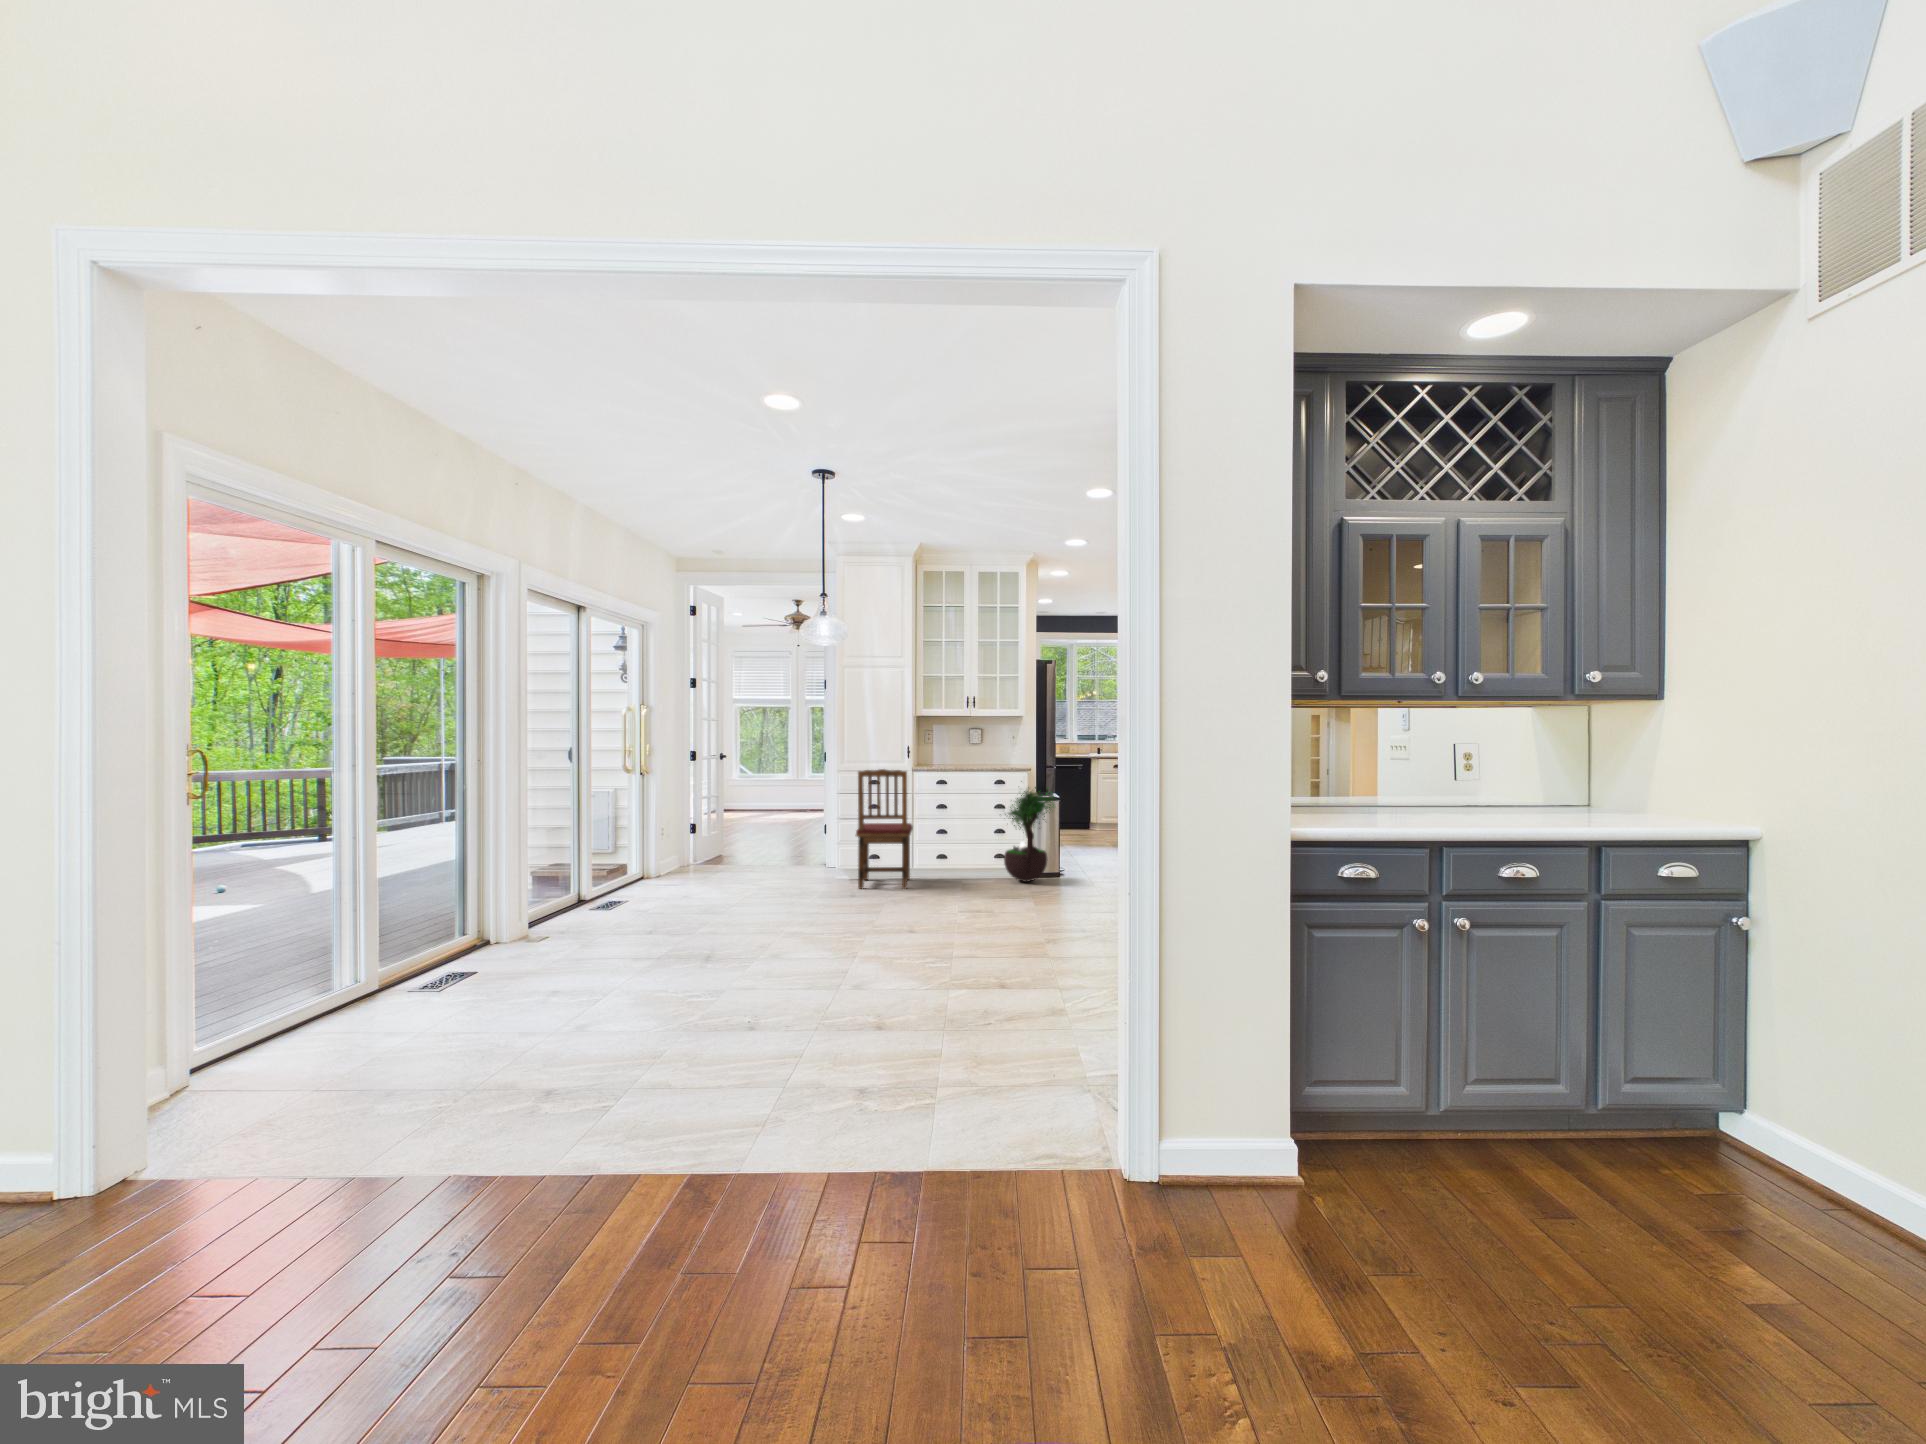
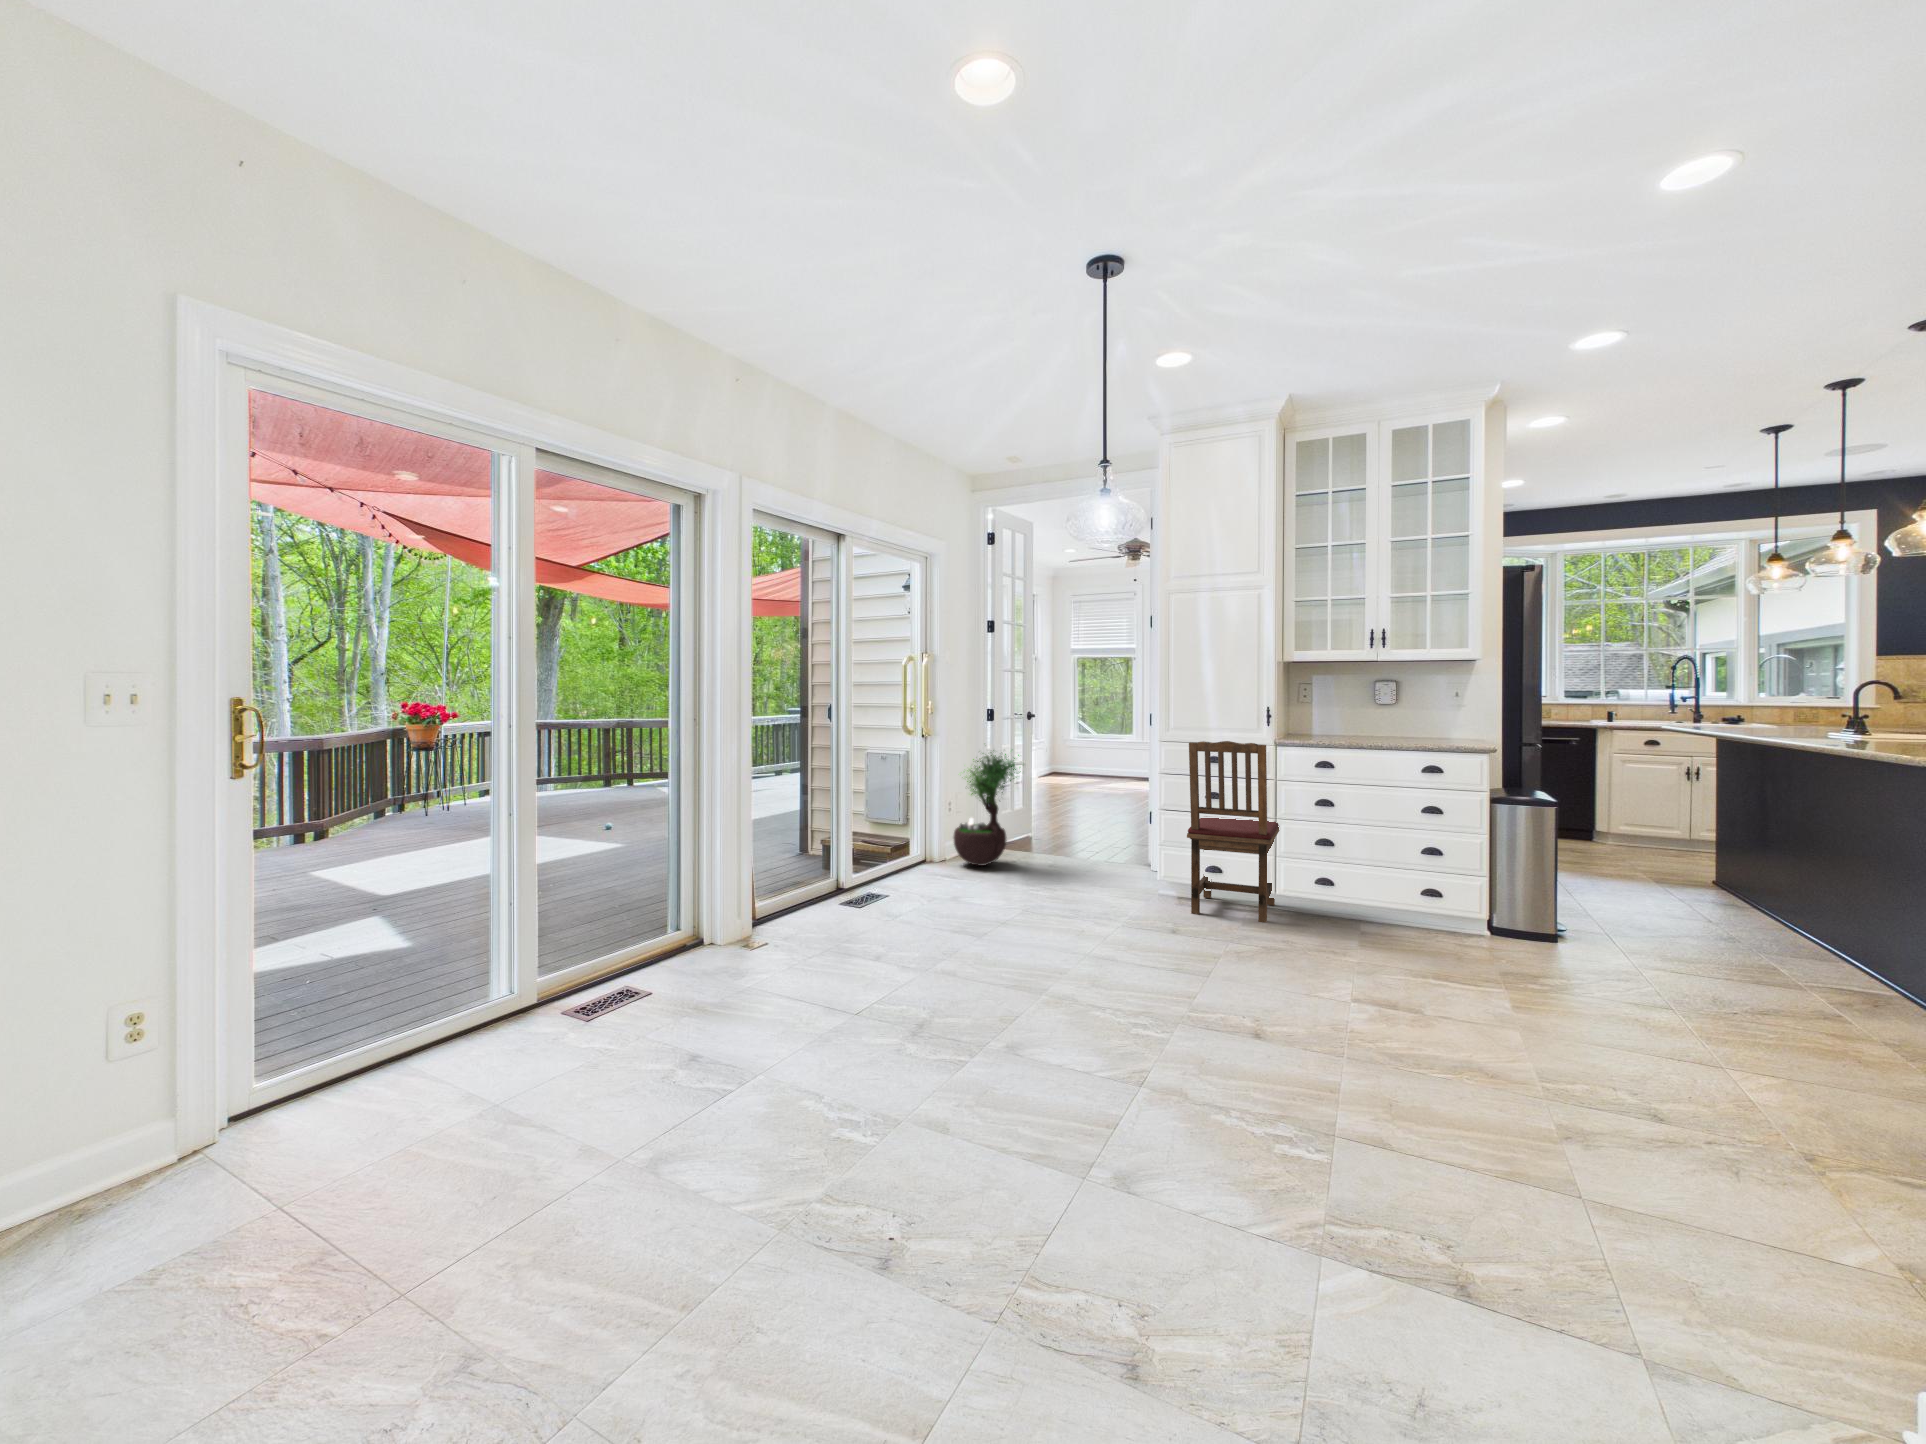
potted tree: present [1004,781,1054,882] -> present [954,750,1021,866]

